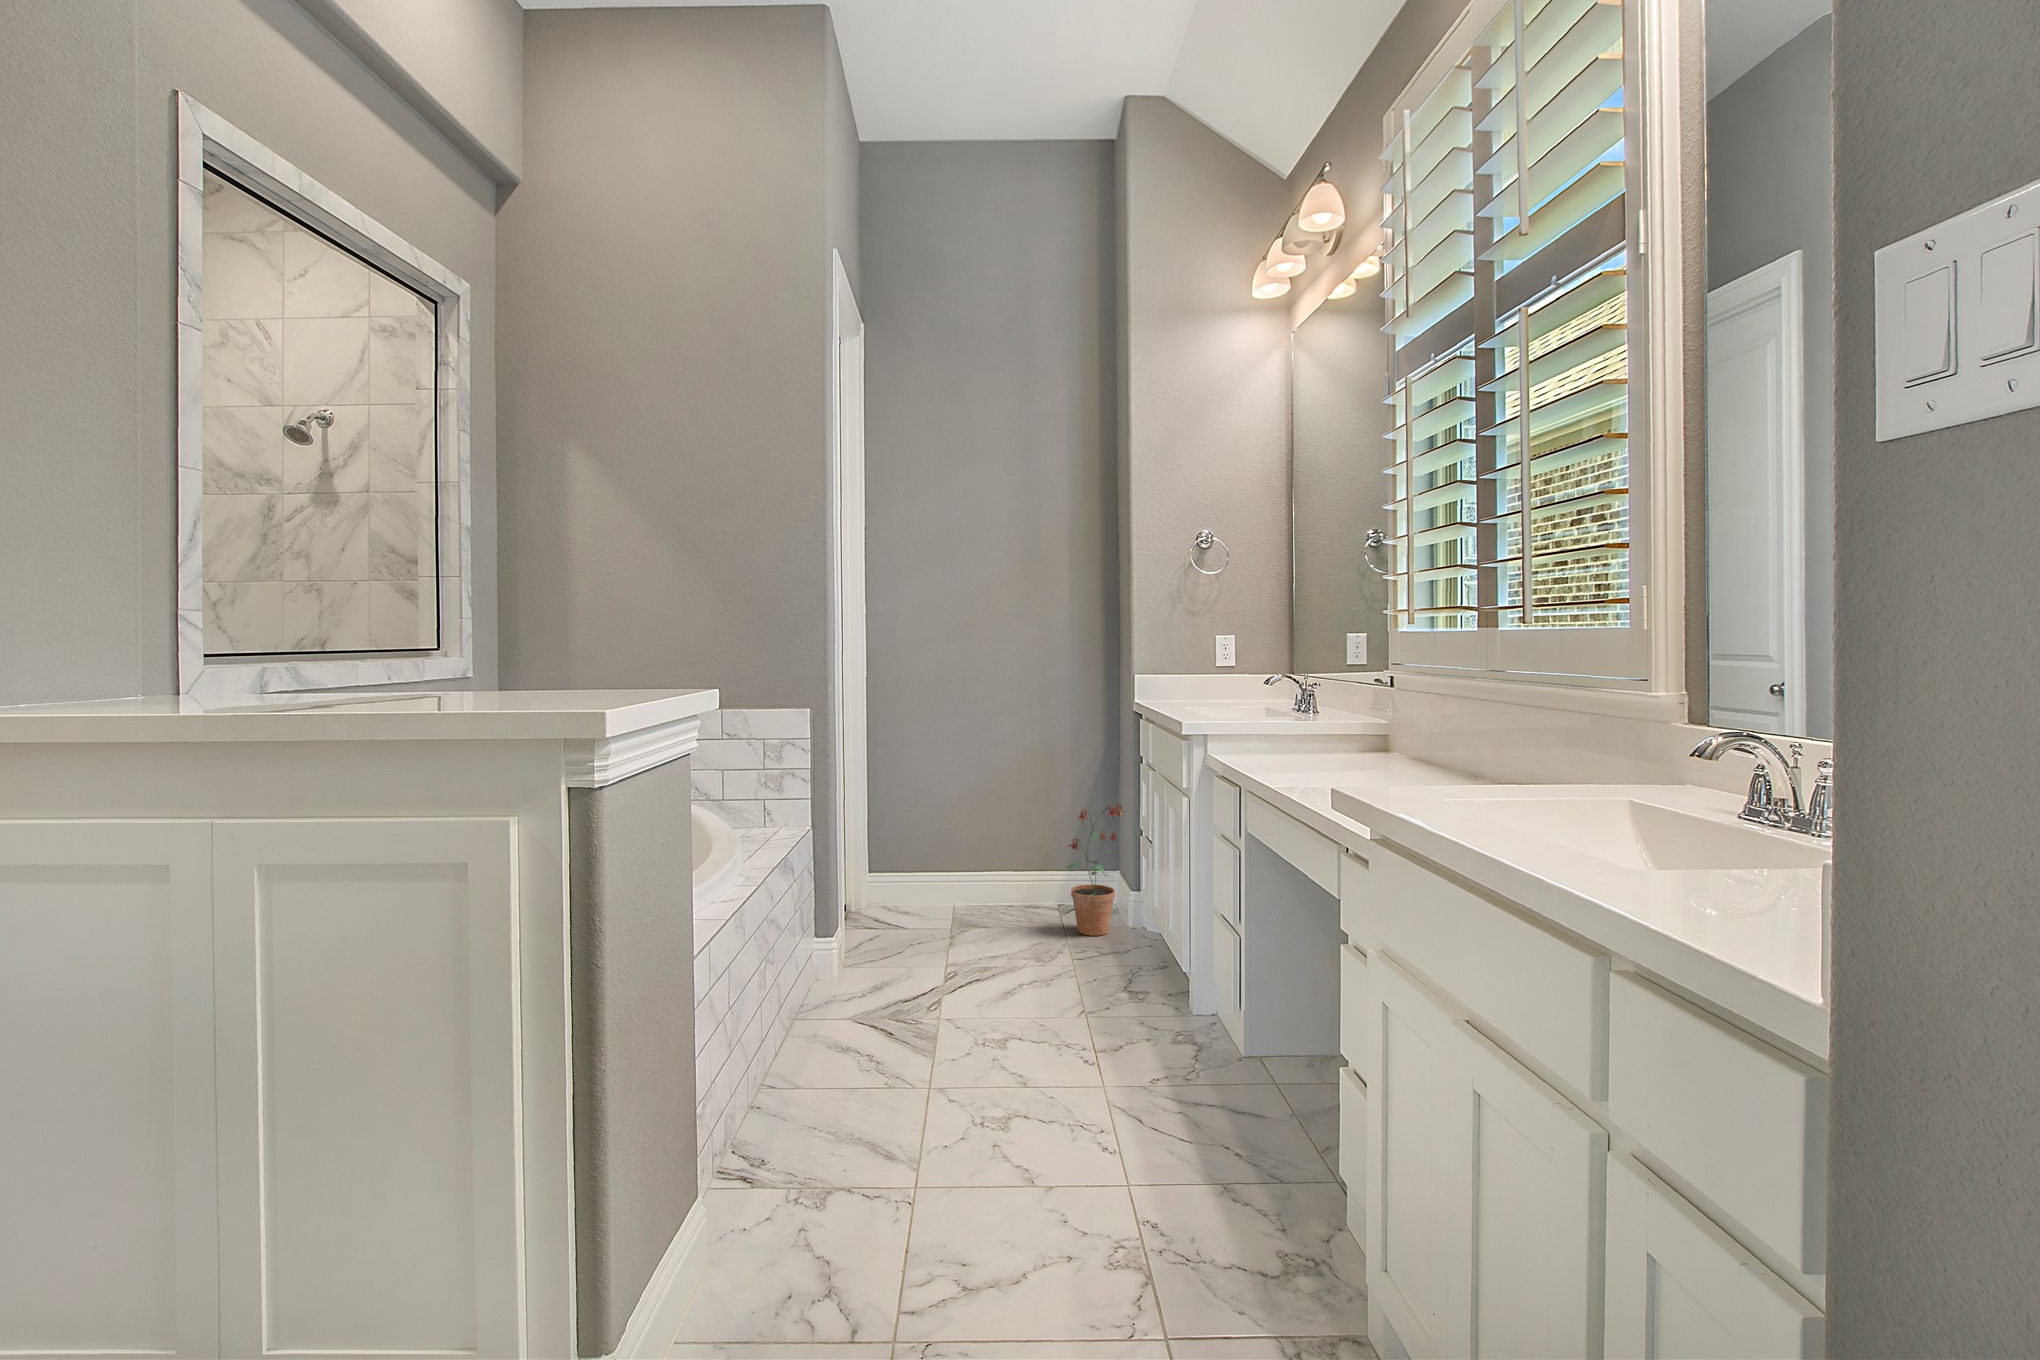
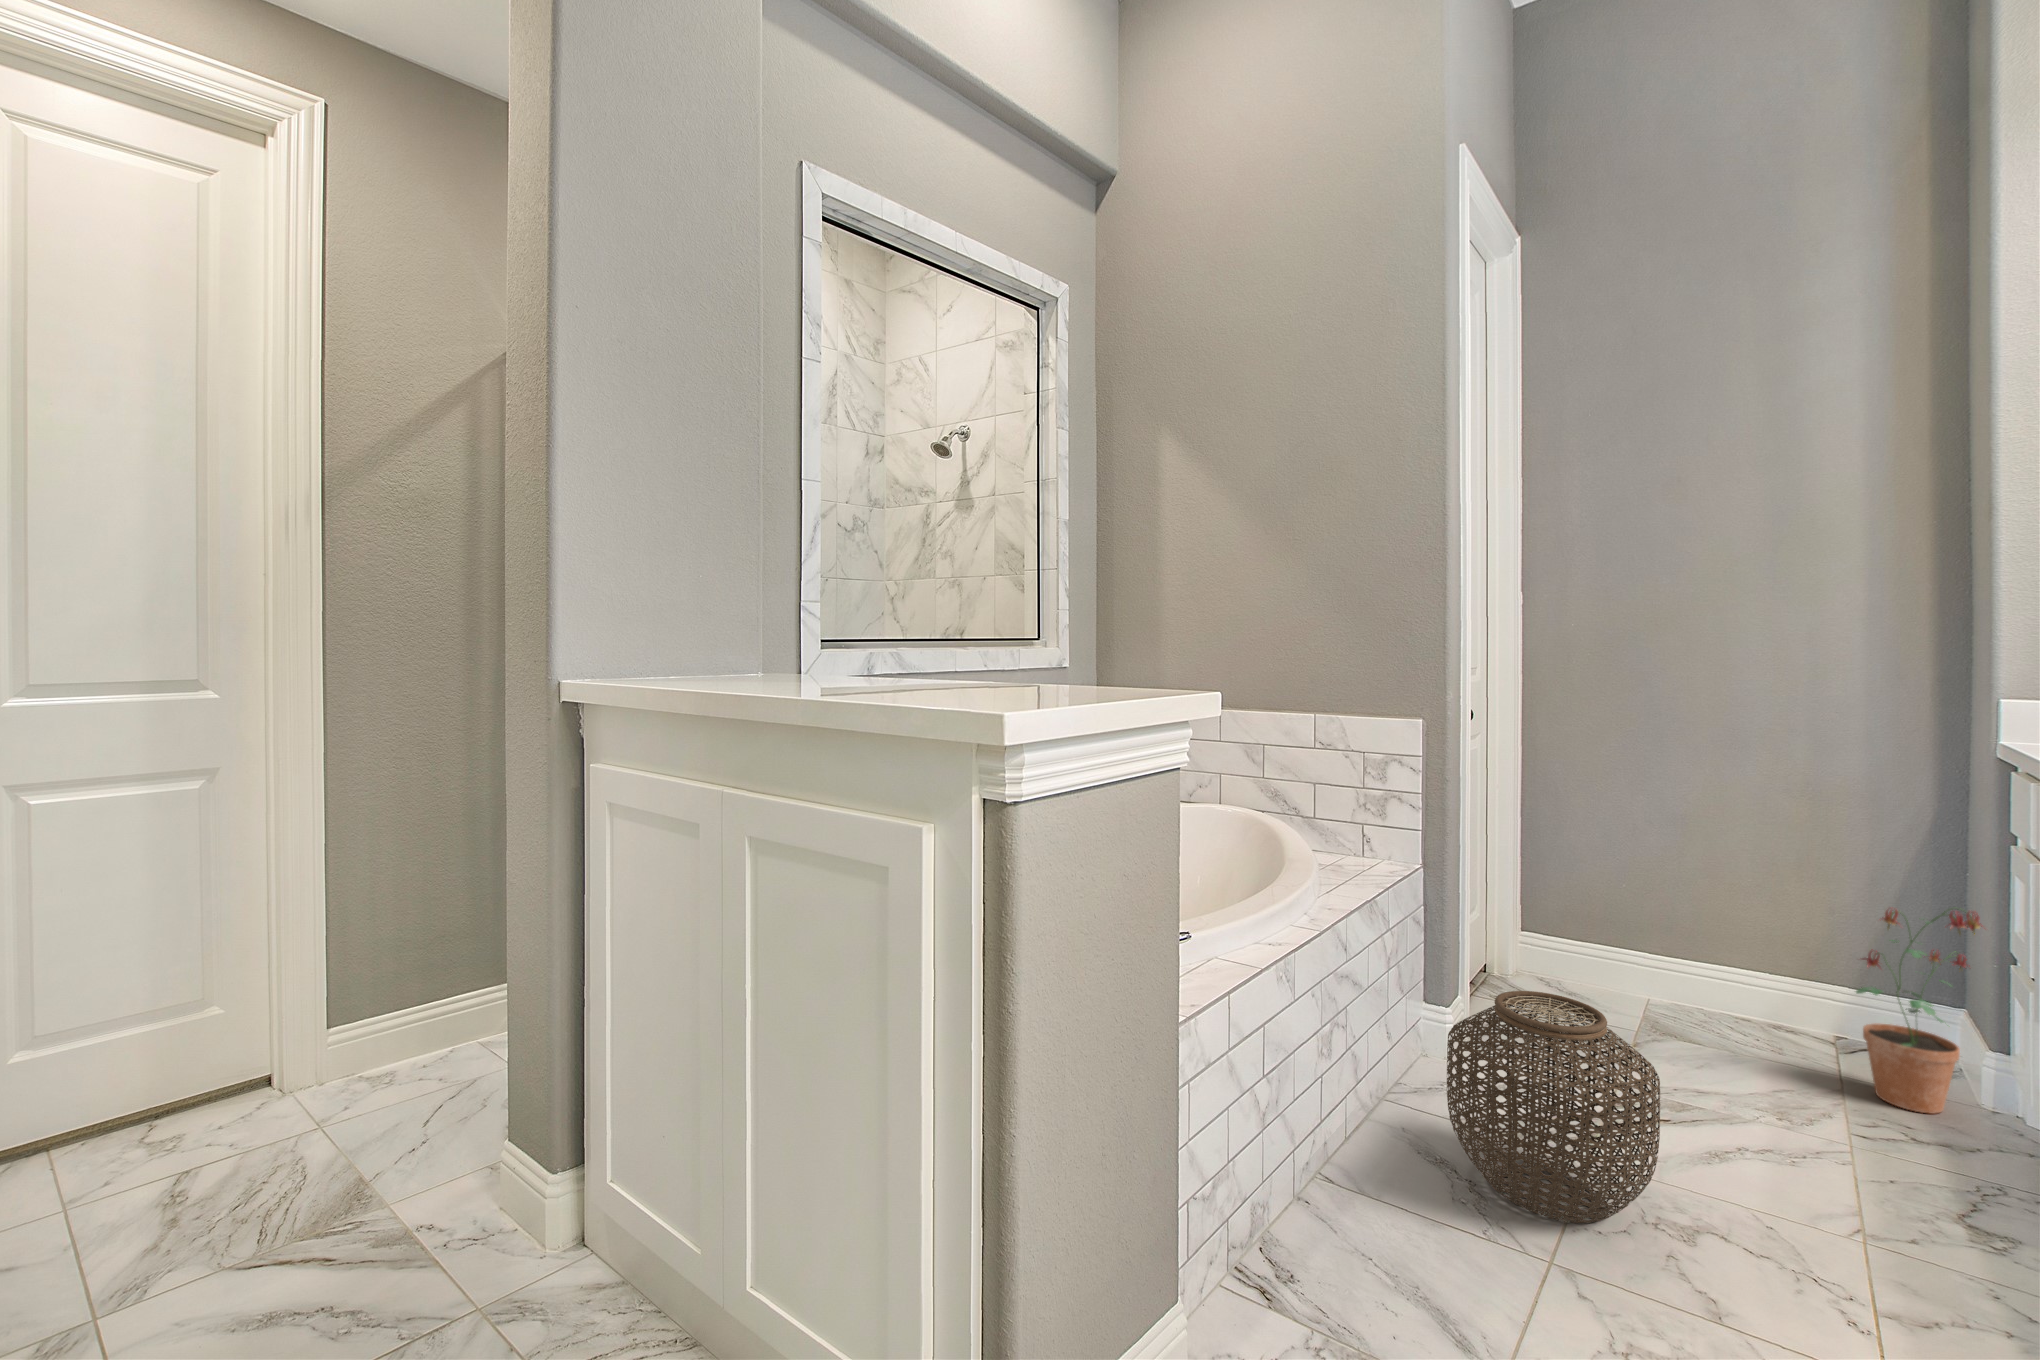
woven basket: none [851,902,983,1062] -> present [1447,991,1660,1223]

